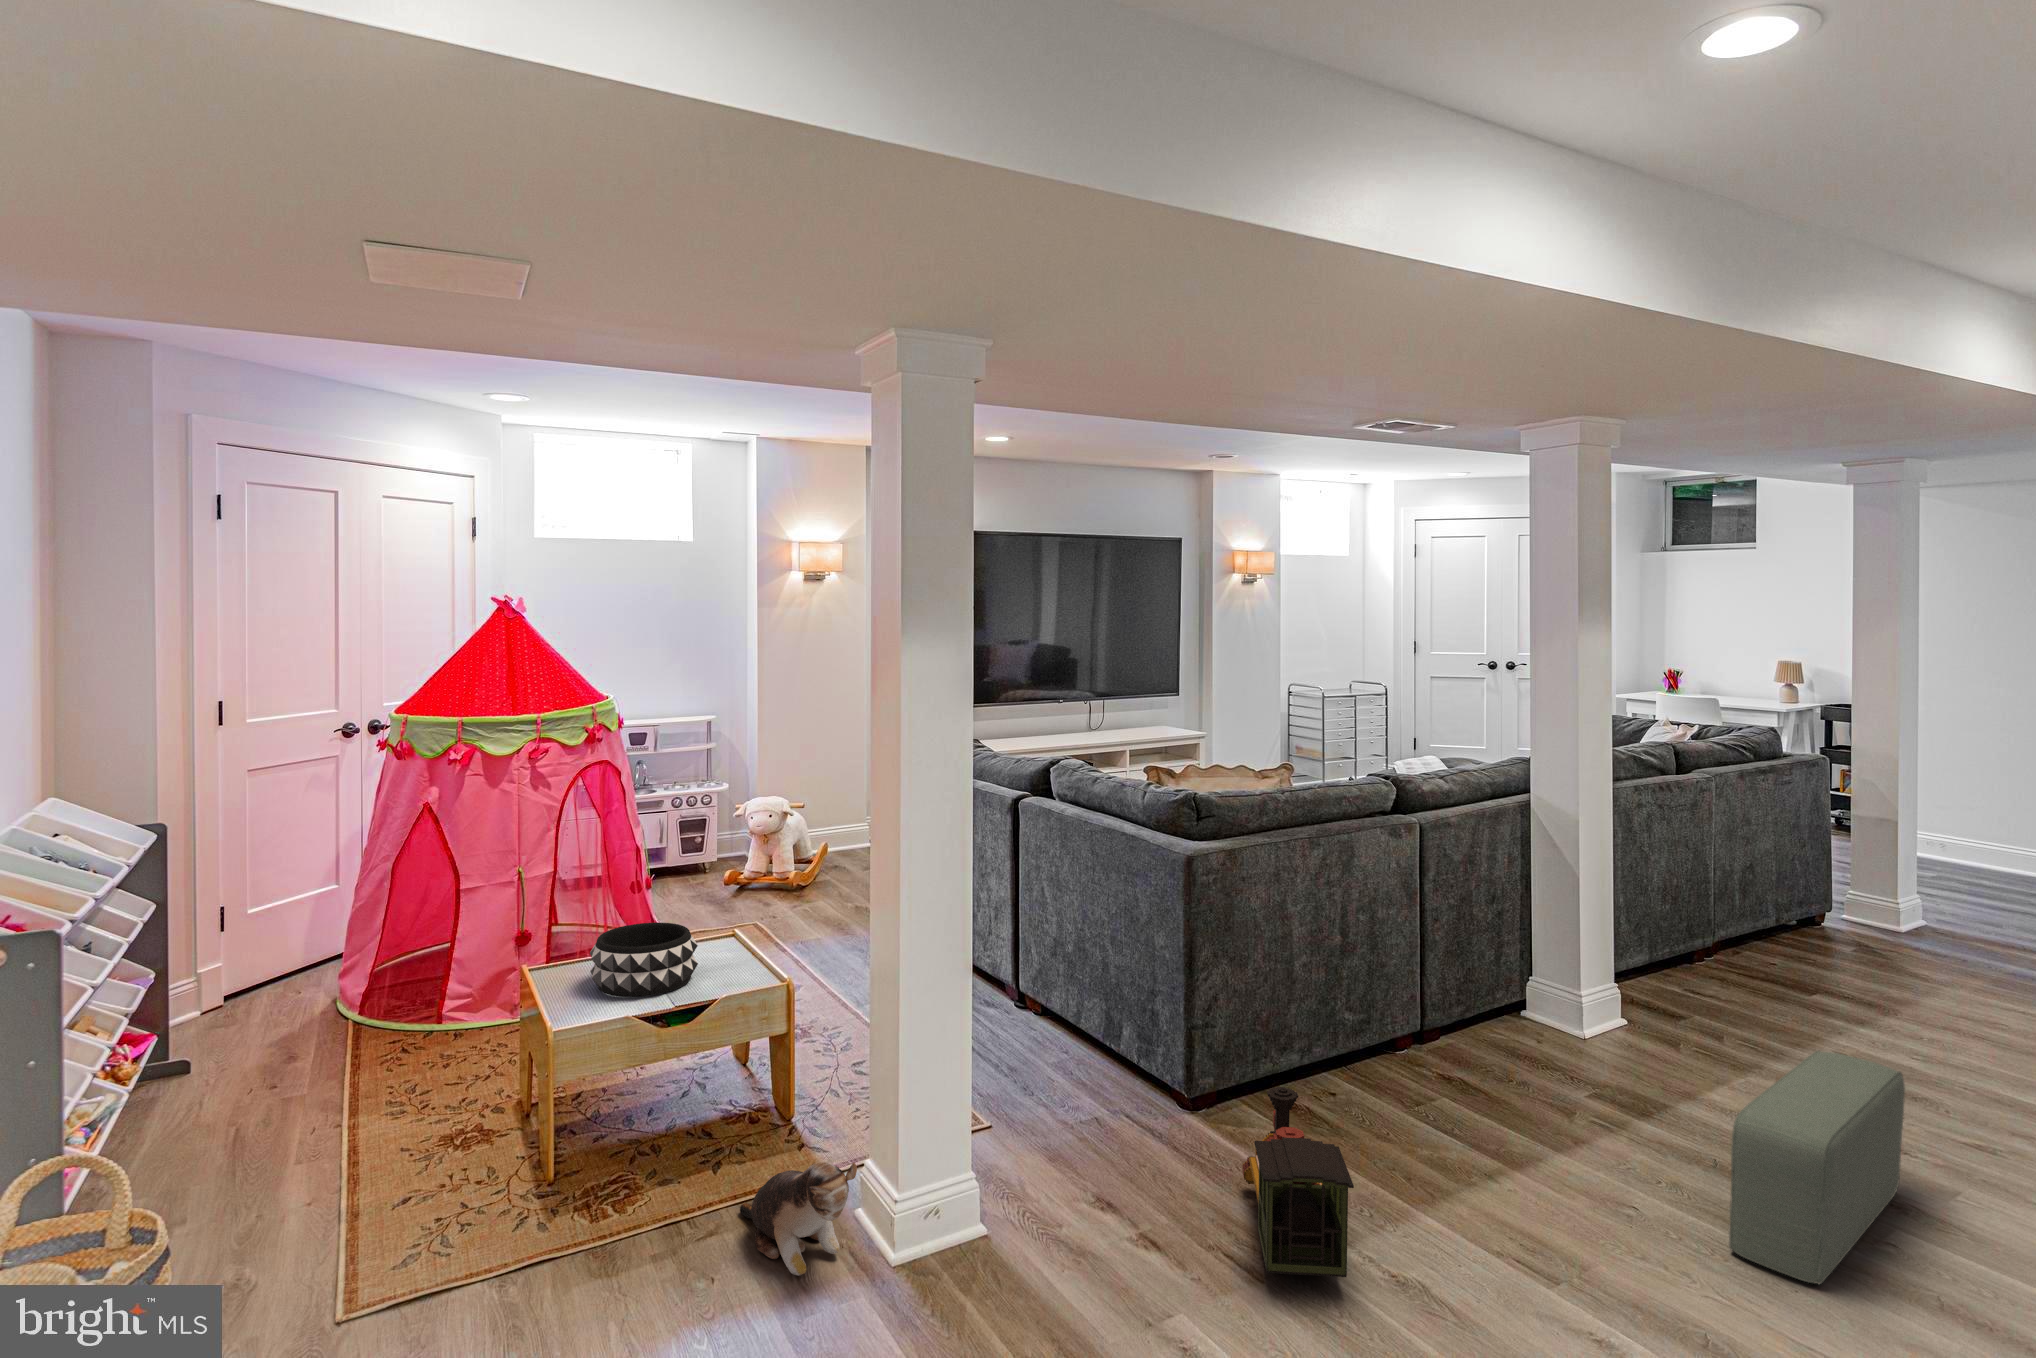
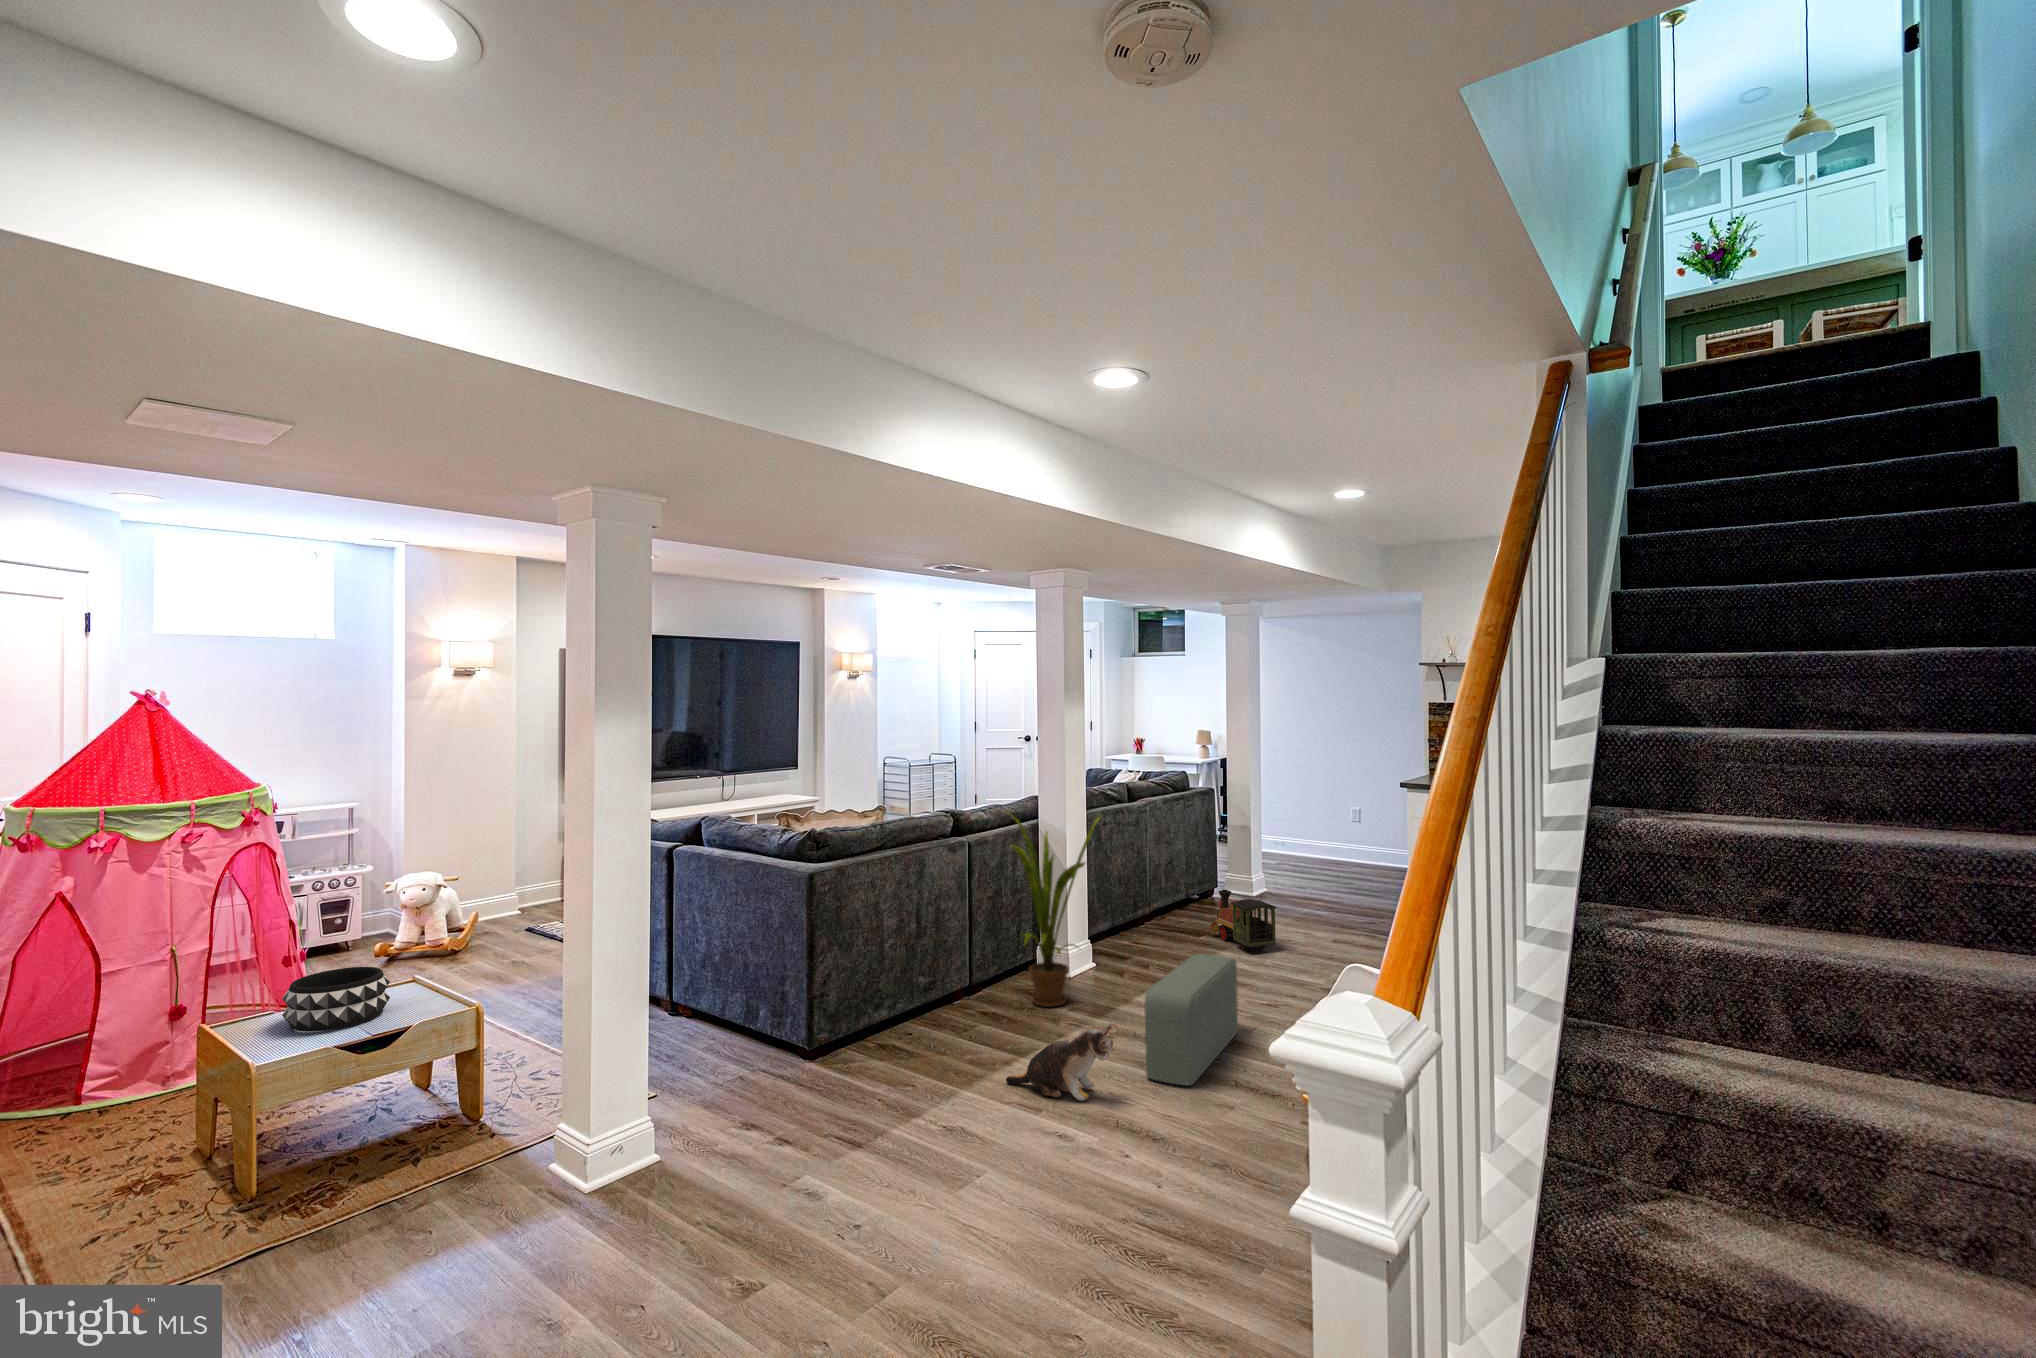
house plant: none [1476,782,1654,1084] -> present [1012,817,1100,1007]
toy train: present [1242,1087,1354,1277] -> present [1210,889,1277,950]
plush toy: present [740,1162,857,1276] -> present [1006,1023,1119,1101]

